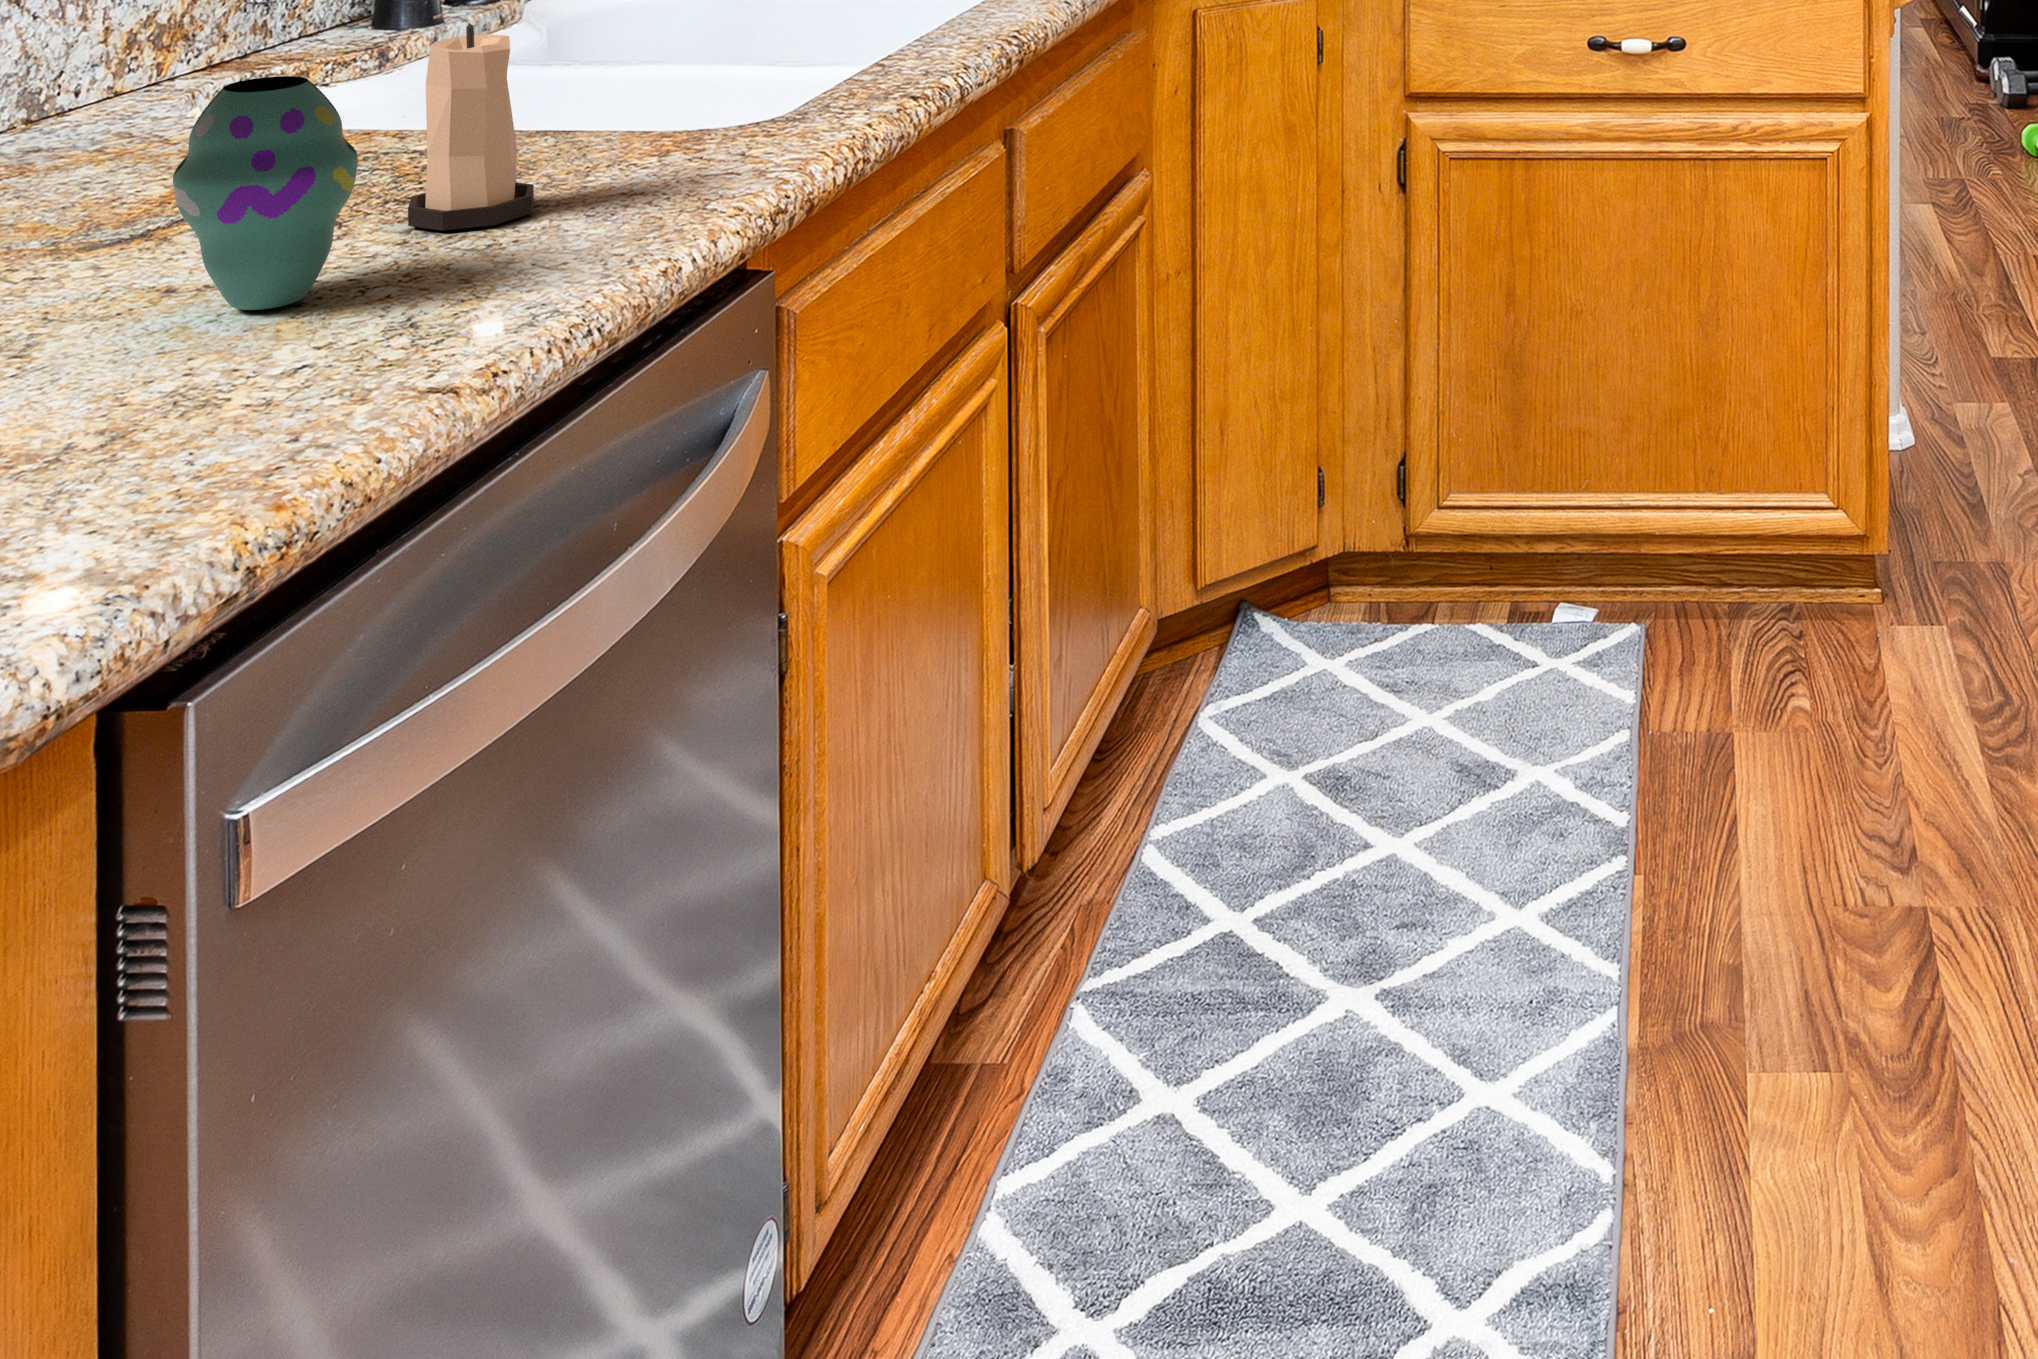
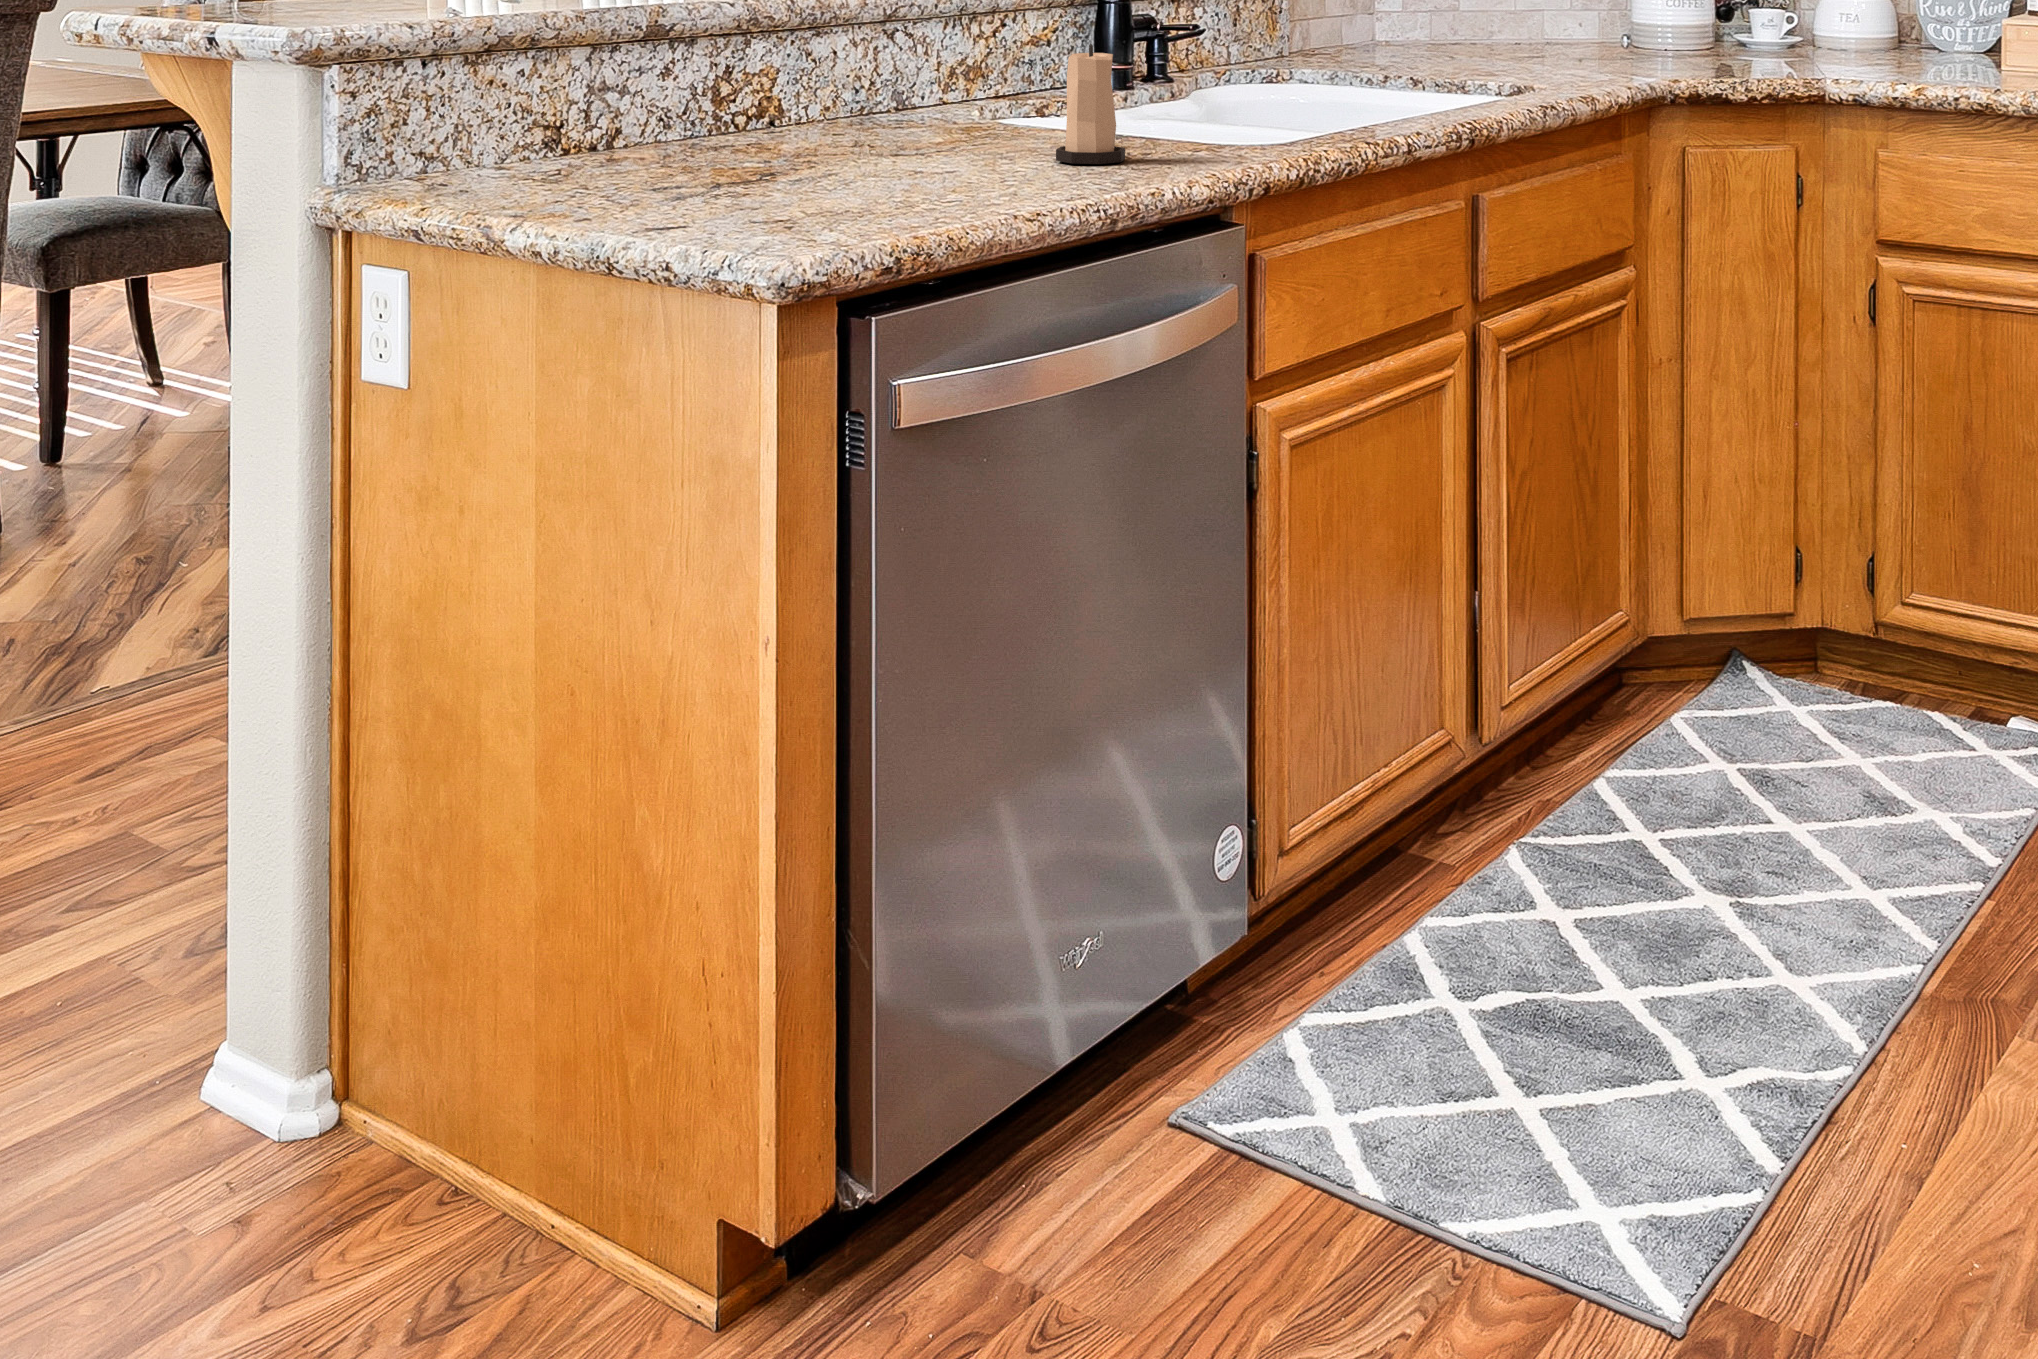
vase: present [173,76,358,310] -> none [932,52,1019,178]

